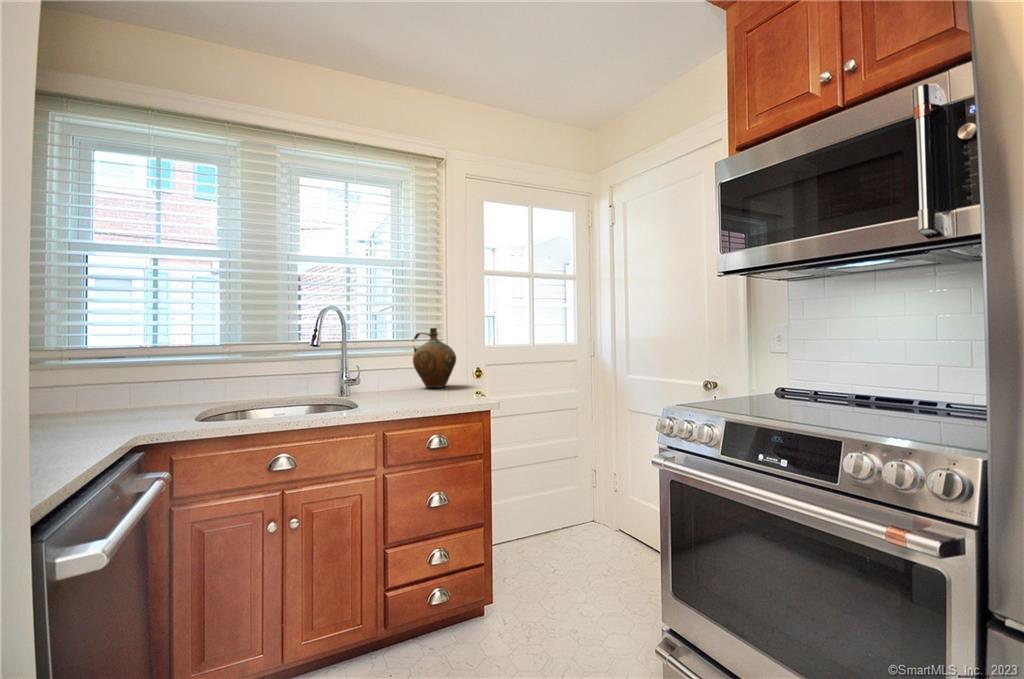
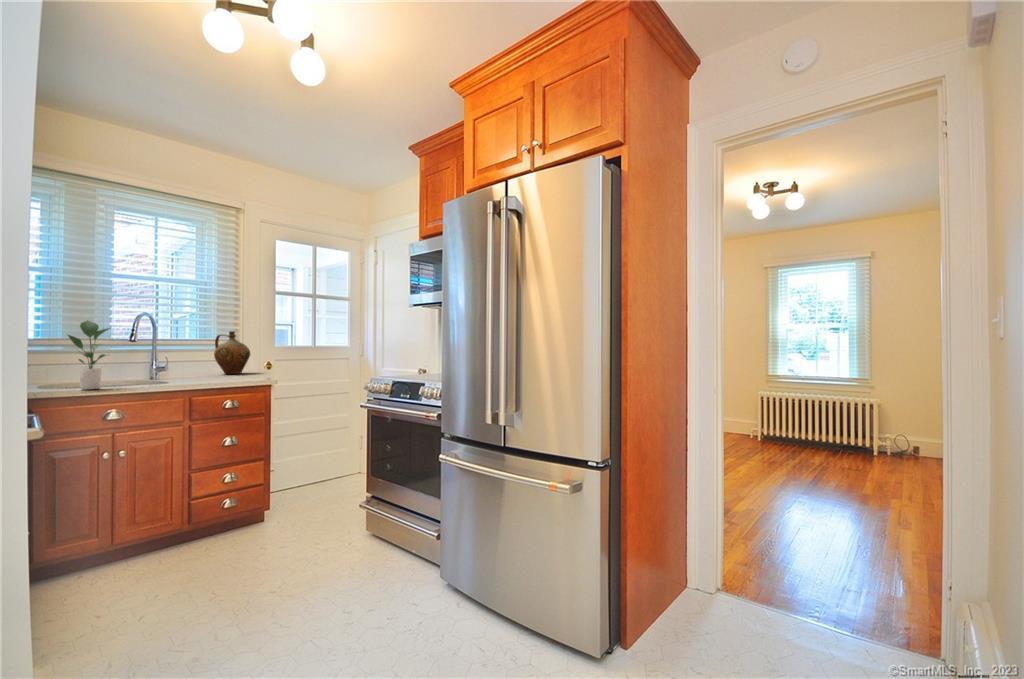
potted plant: none [225,317,283,420] -> present [68,321,110,390]

